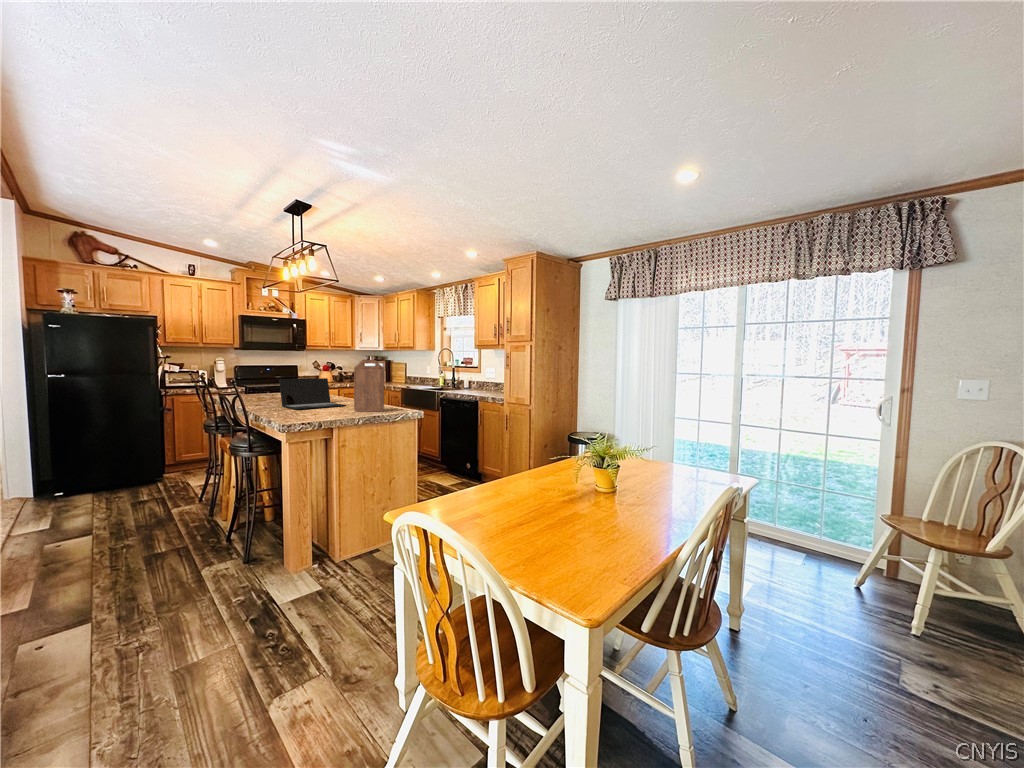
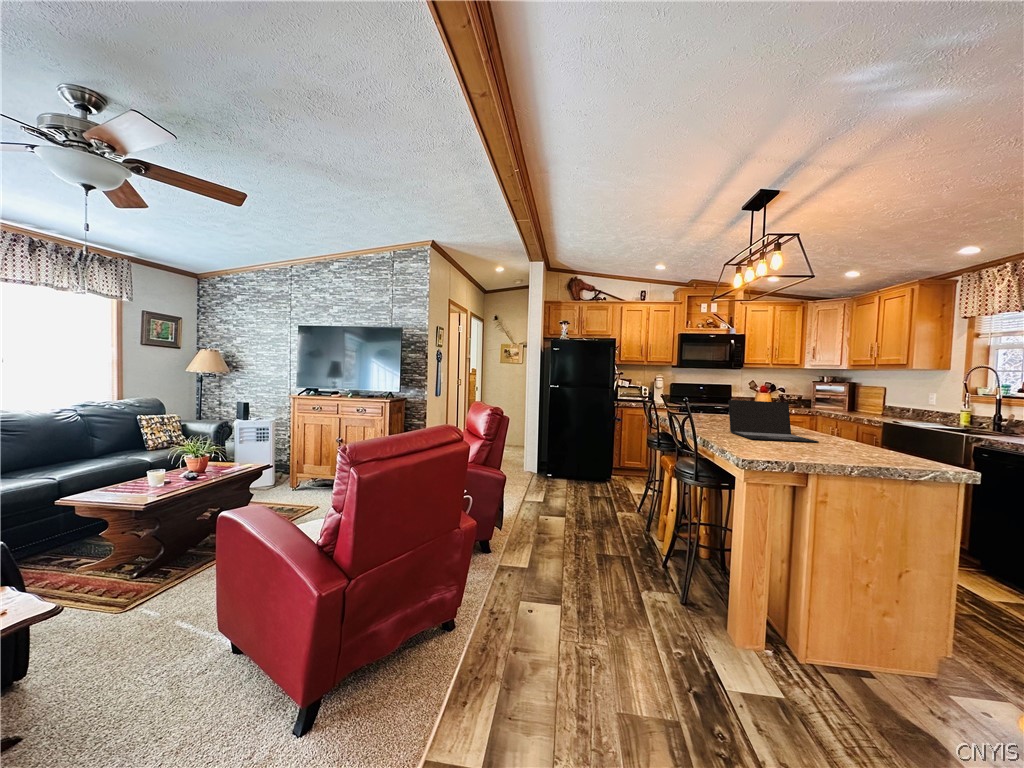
cutting board: present [354,360,384,412] -> none [839,380,902,462]

